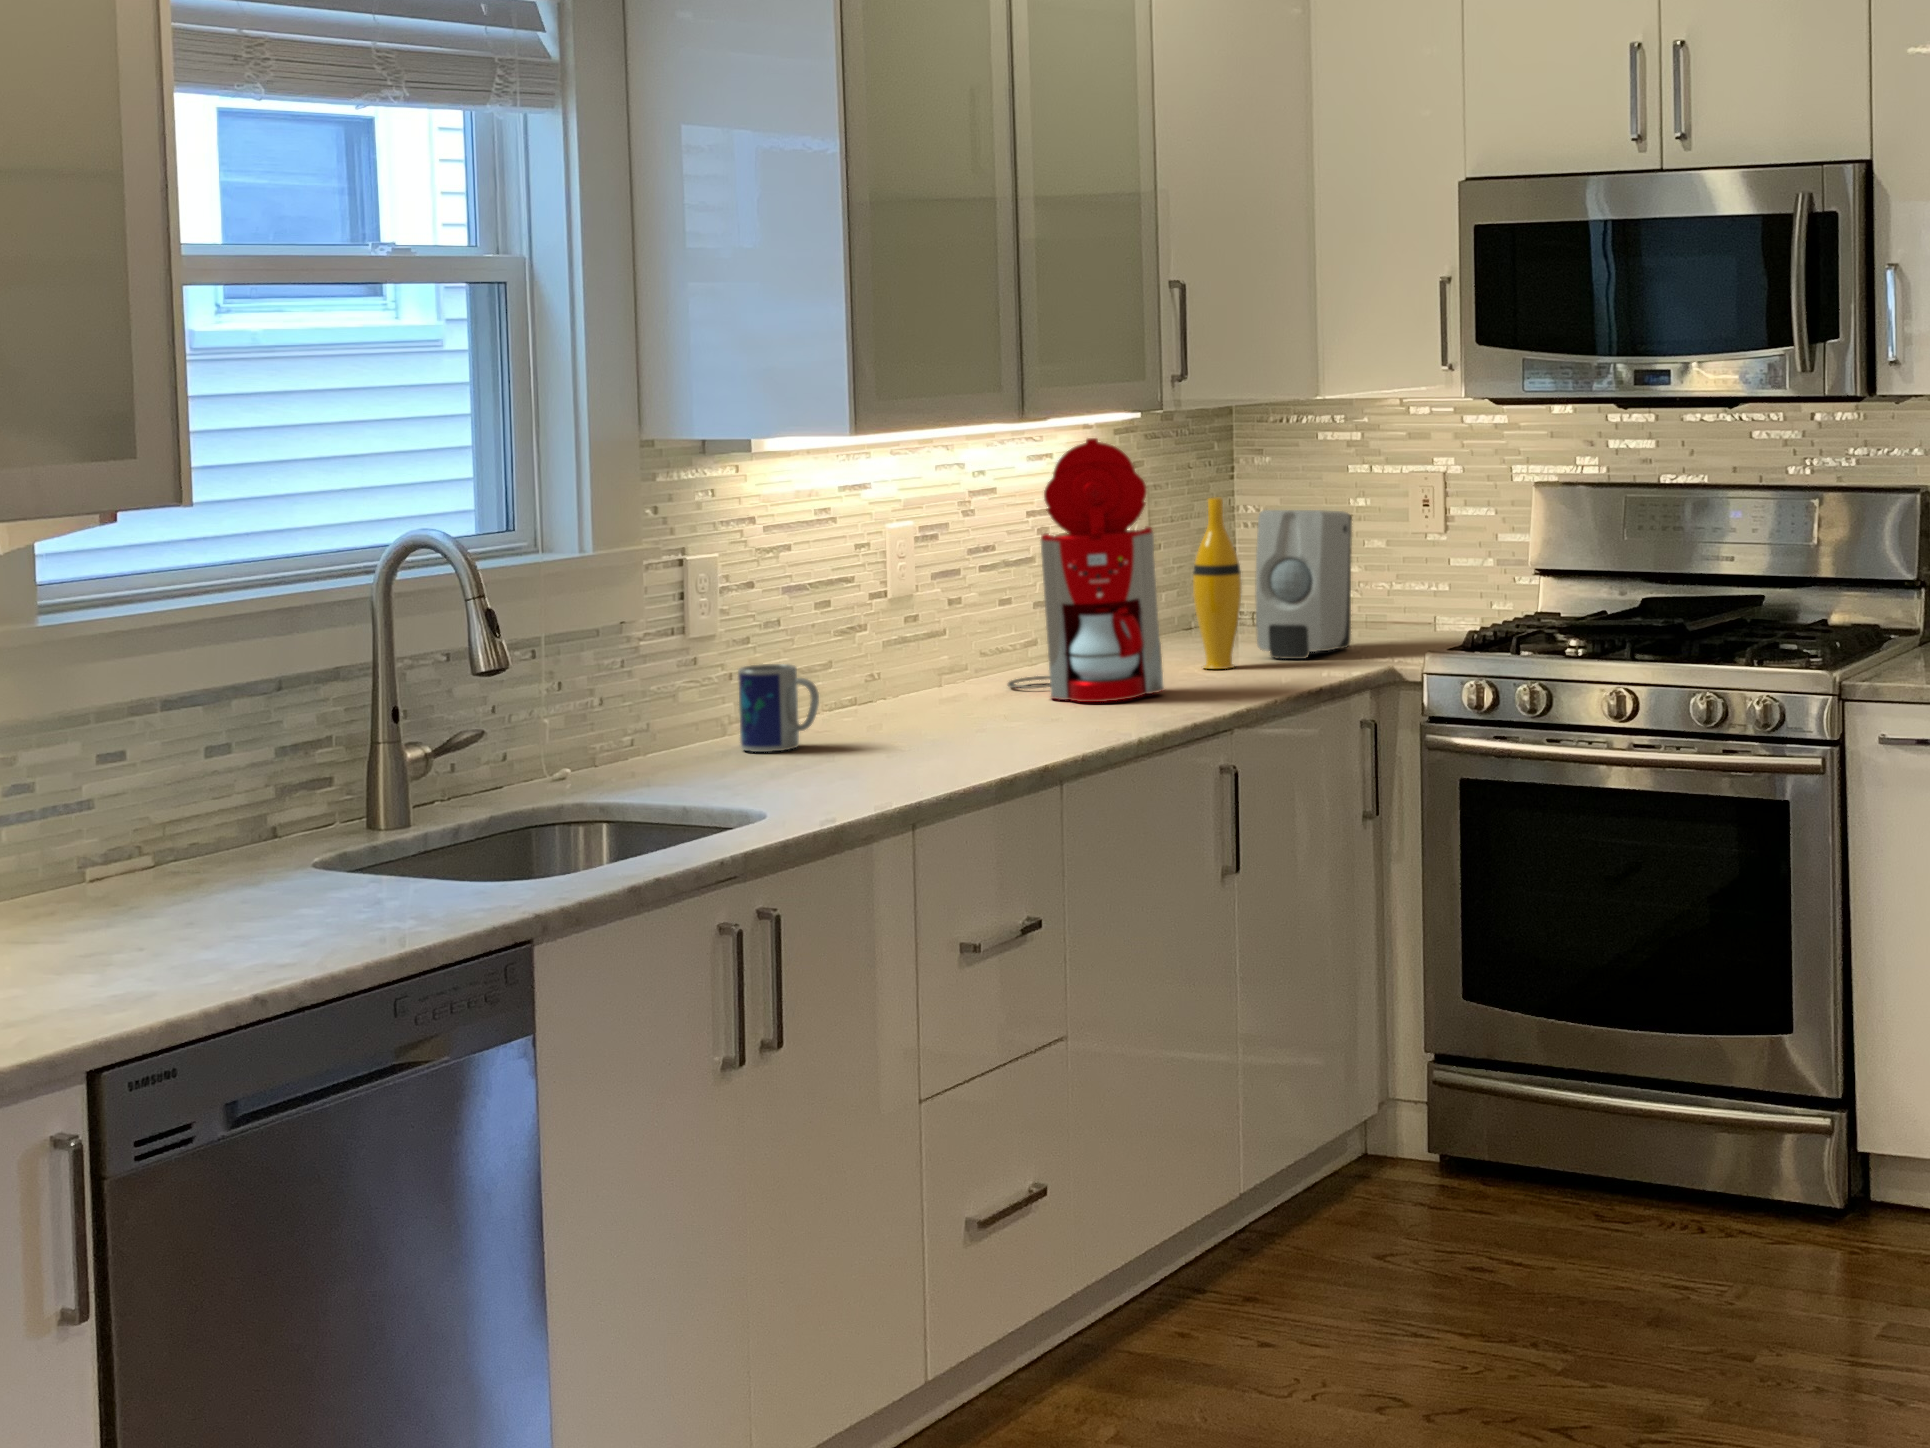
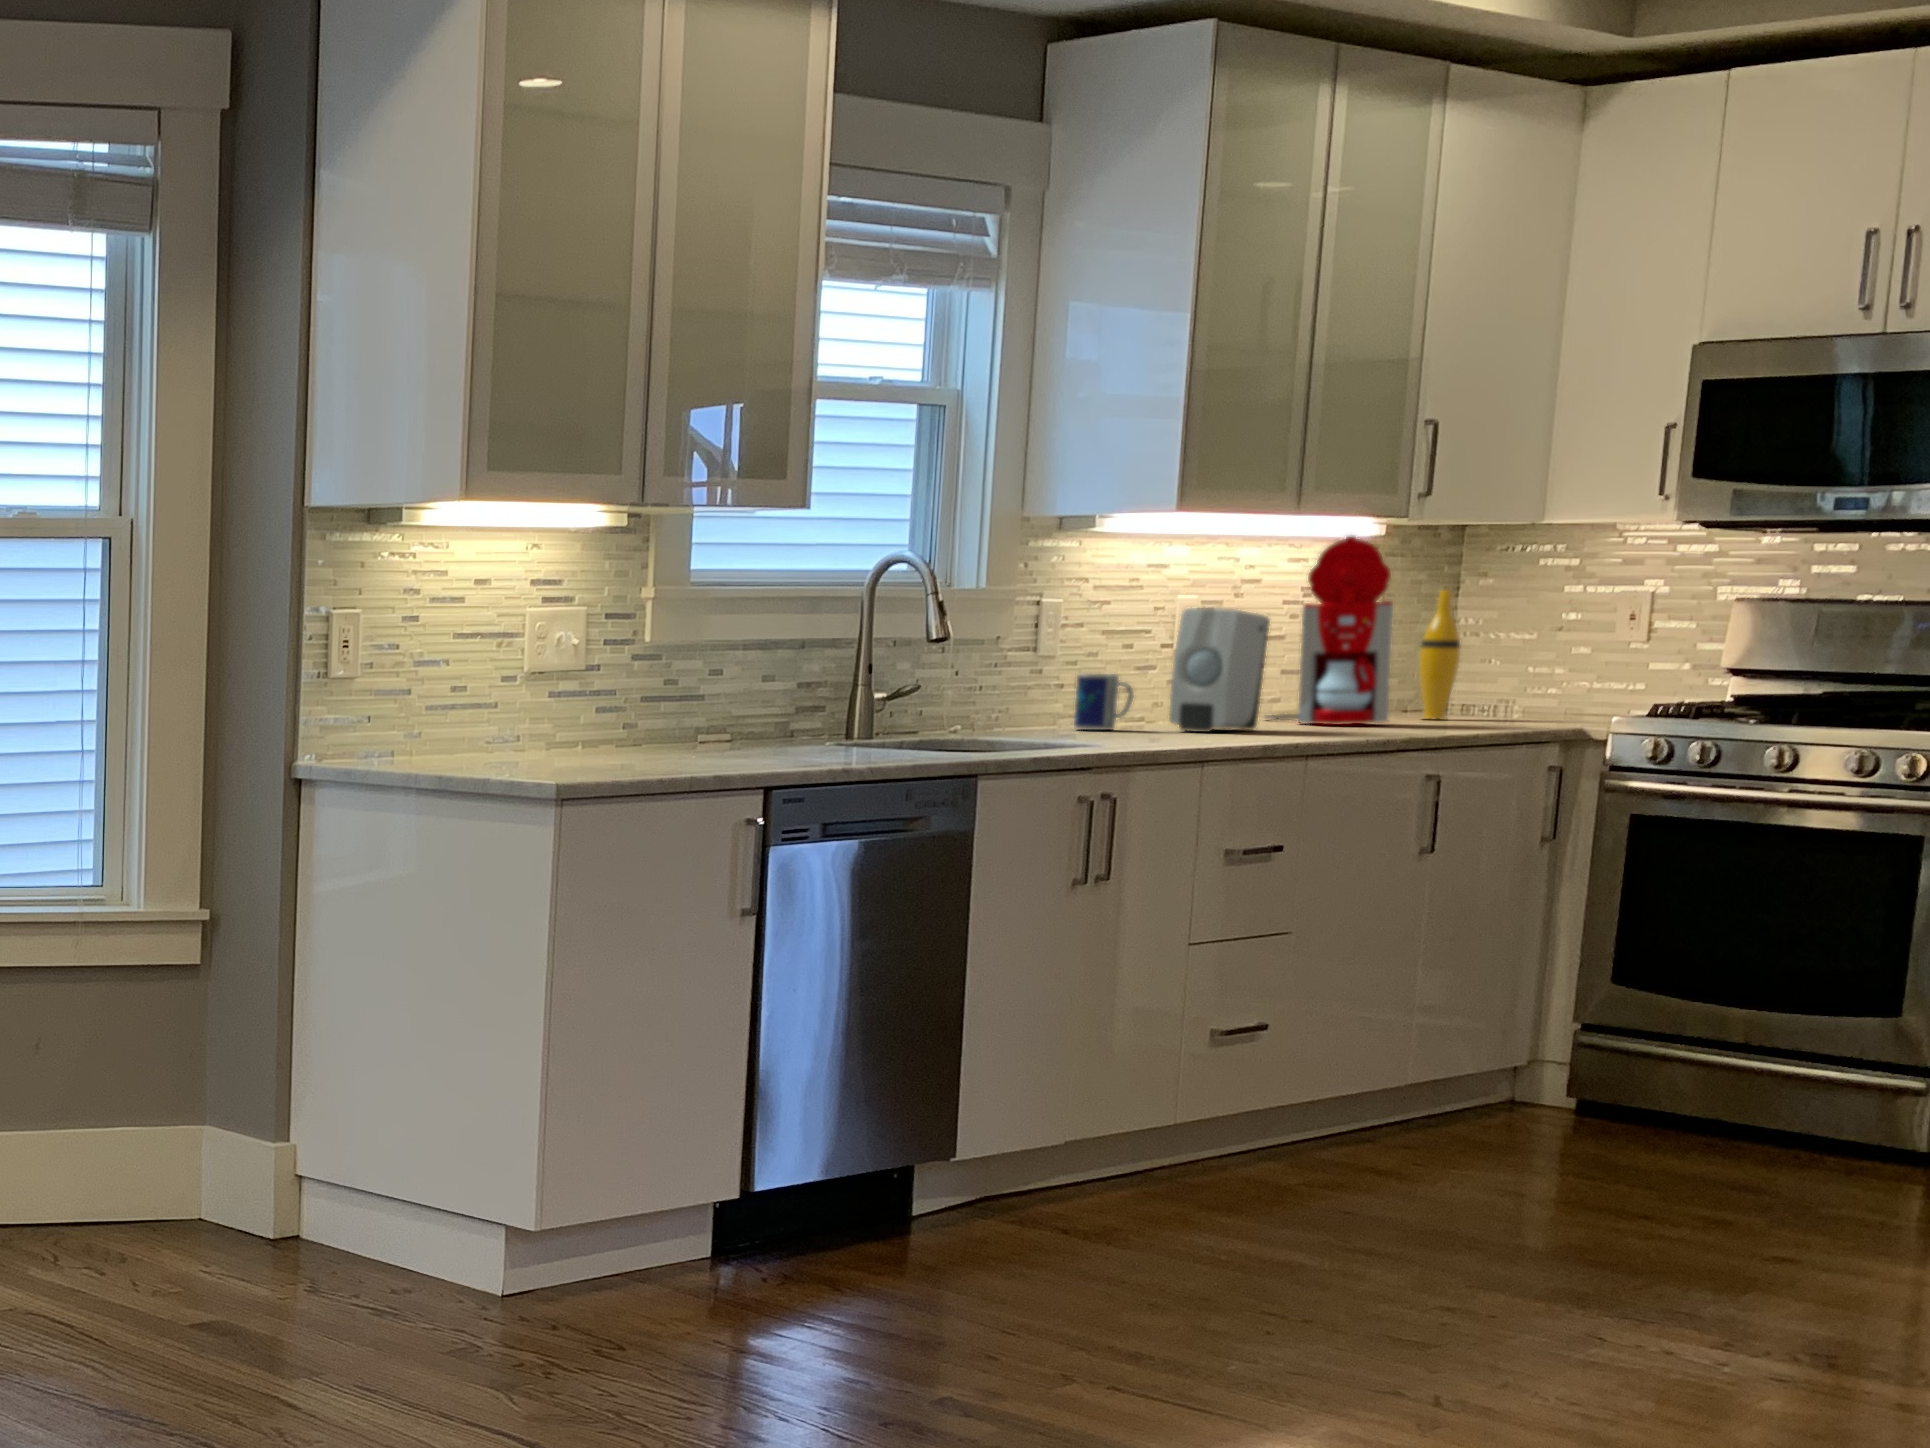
soap dispenser: present [1256,510,1352,659] -> present [1169,608,1270,732]

